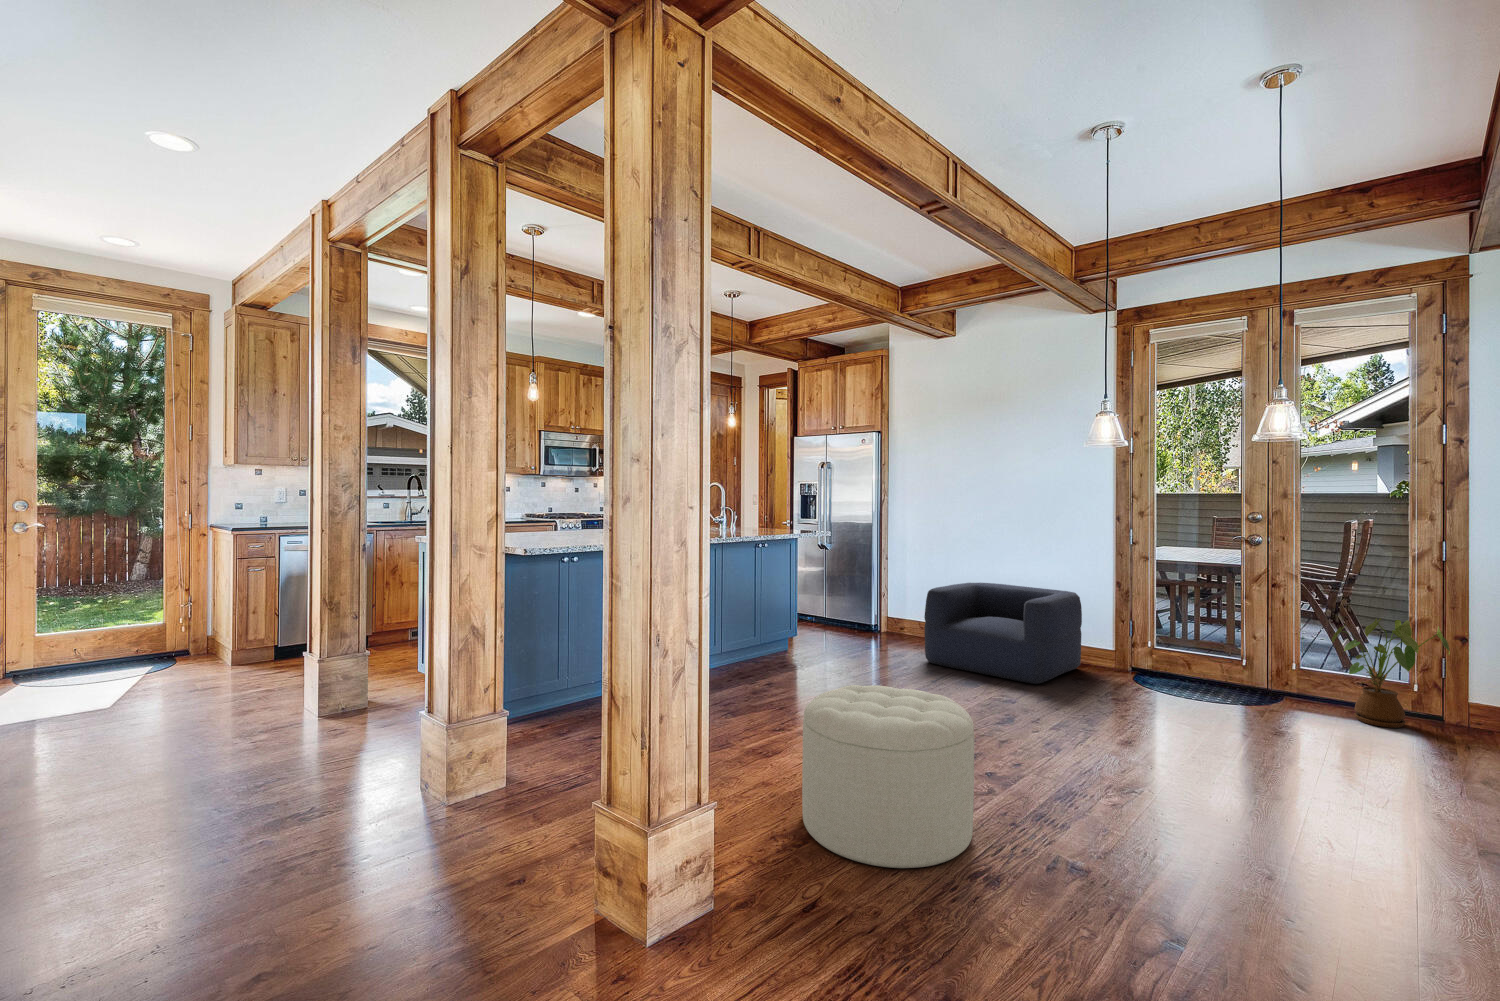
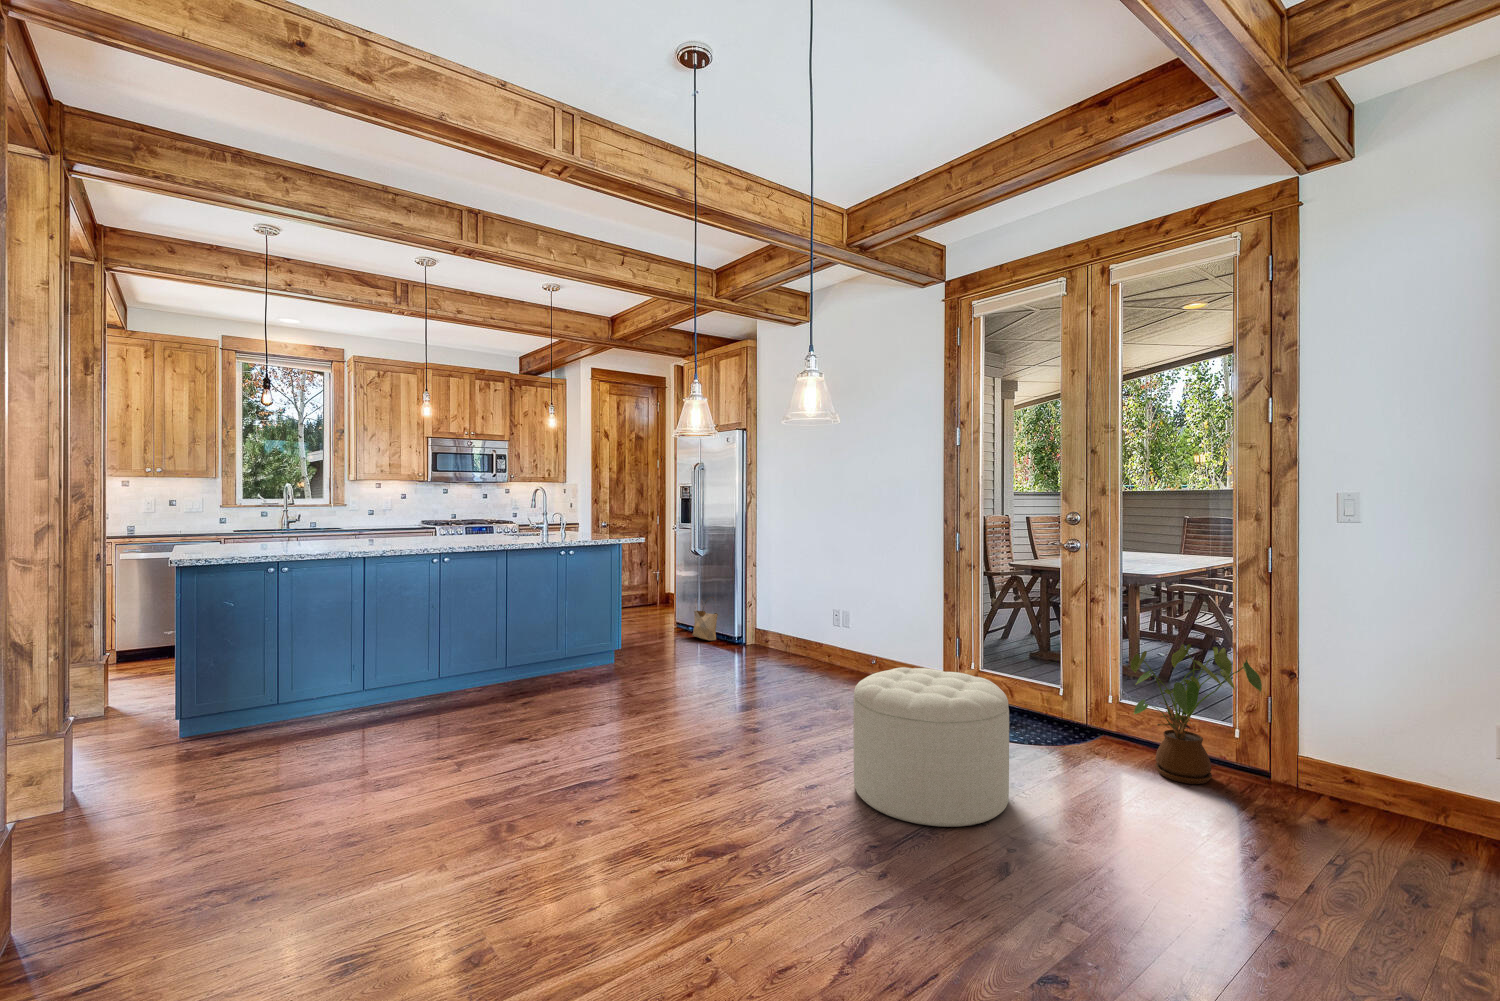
armchair: present [924,583,1082,684] -> none [737,591,903,710]
woven basket: none [825,590,852,630] -> present [692,599,718,640]
ottoman: present [802,685,974,868] -> present [853,667,1009,827]

